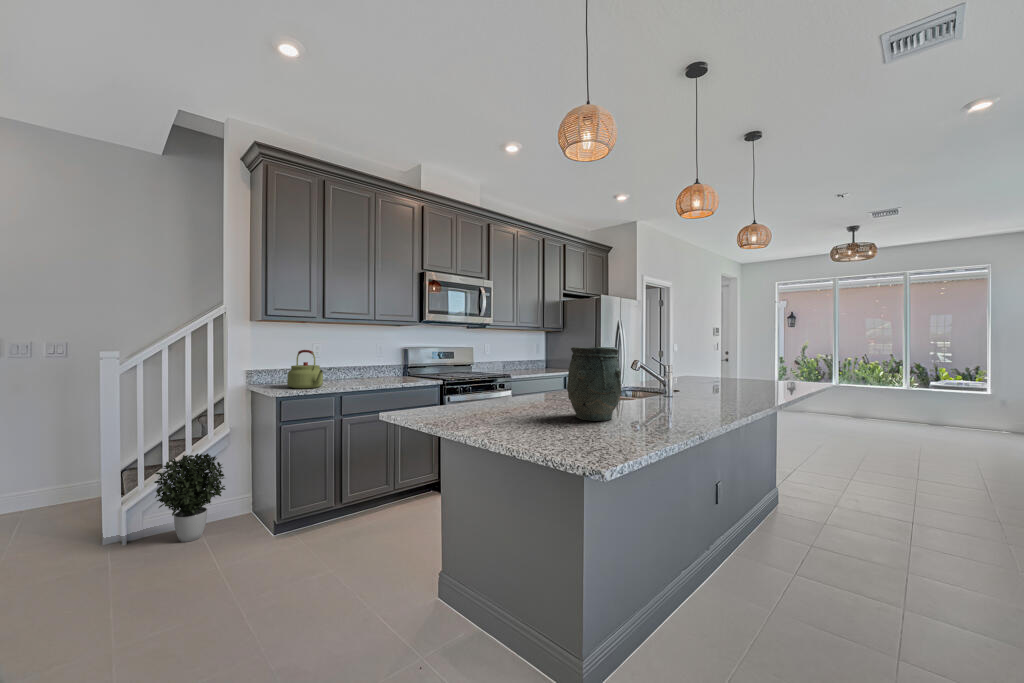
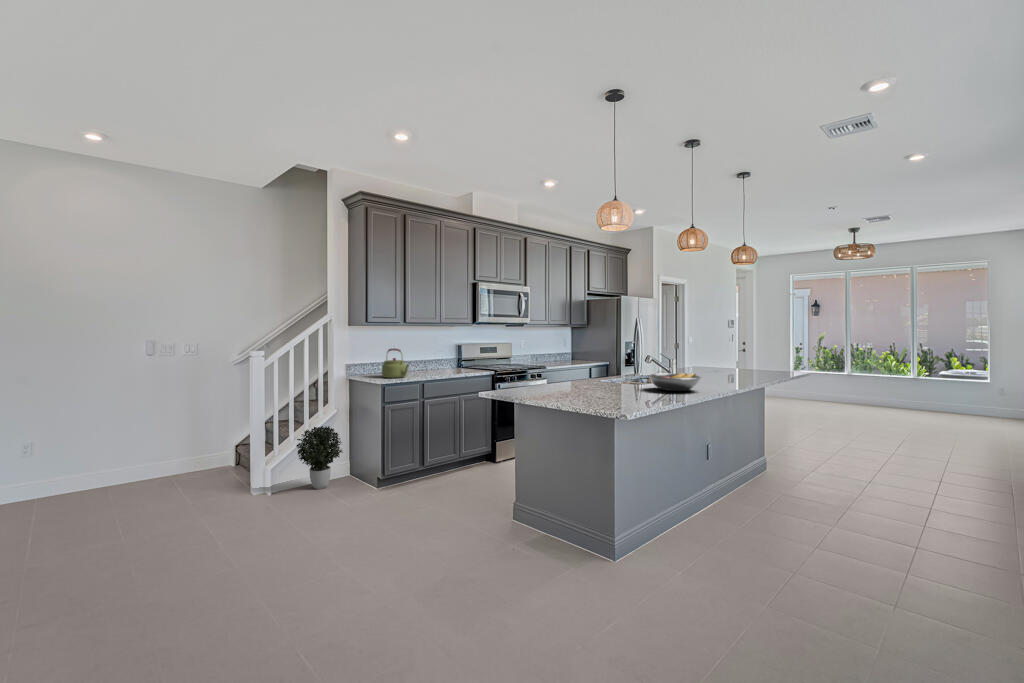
vase: present [567,347,622,421] -> none [599,349,635,397]
fruit bowl: none [639,383,717,410] -> present [649,373,701,391]

